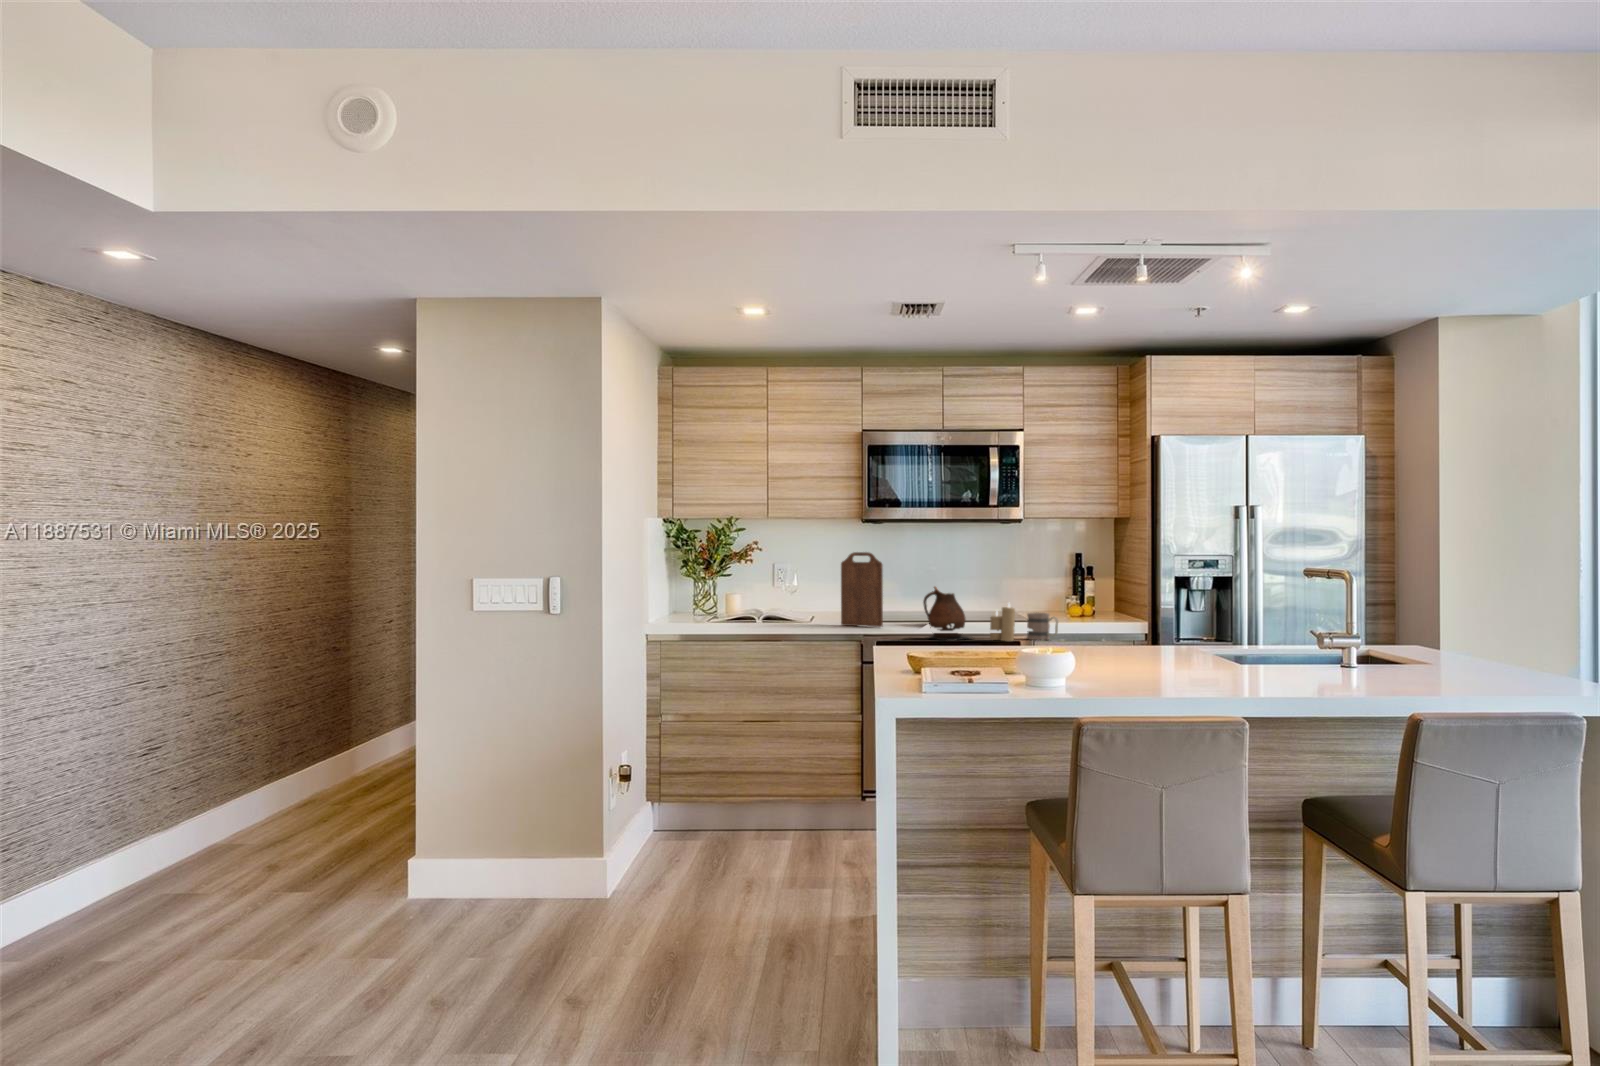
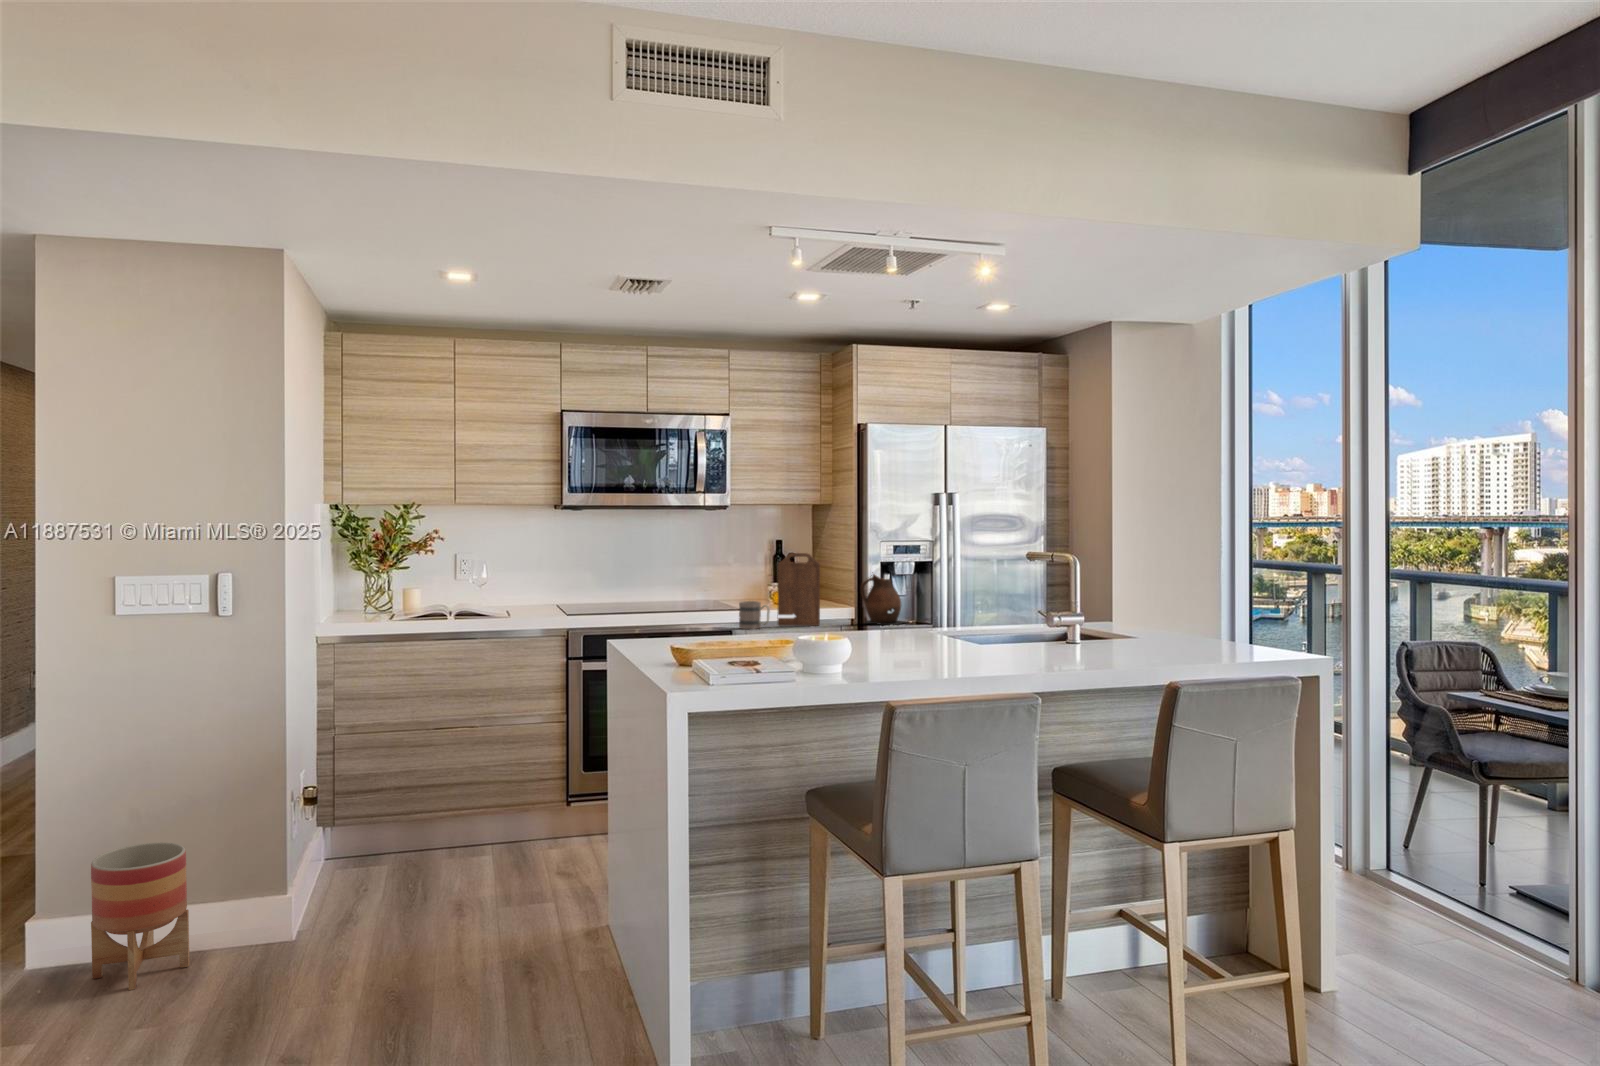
cutting board: present [841,552,883,627] -> present [778,553,820,626]
ceramic pitcher: present [923,587,972,641] -> present [861,574,906,625]
candle: present [990,604,1015,641] -> none [703,592,728,631]
planter: none [447,803,521,930] -> present [91,842,190,990]

